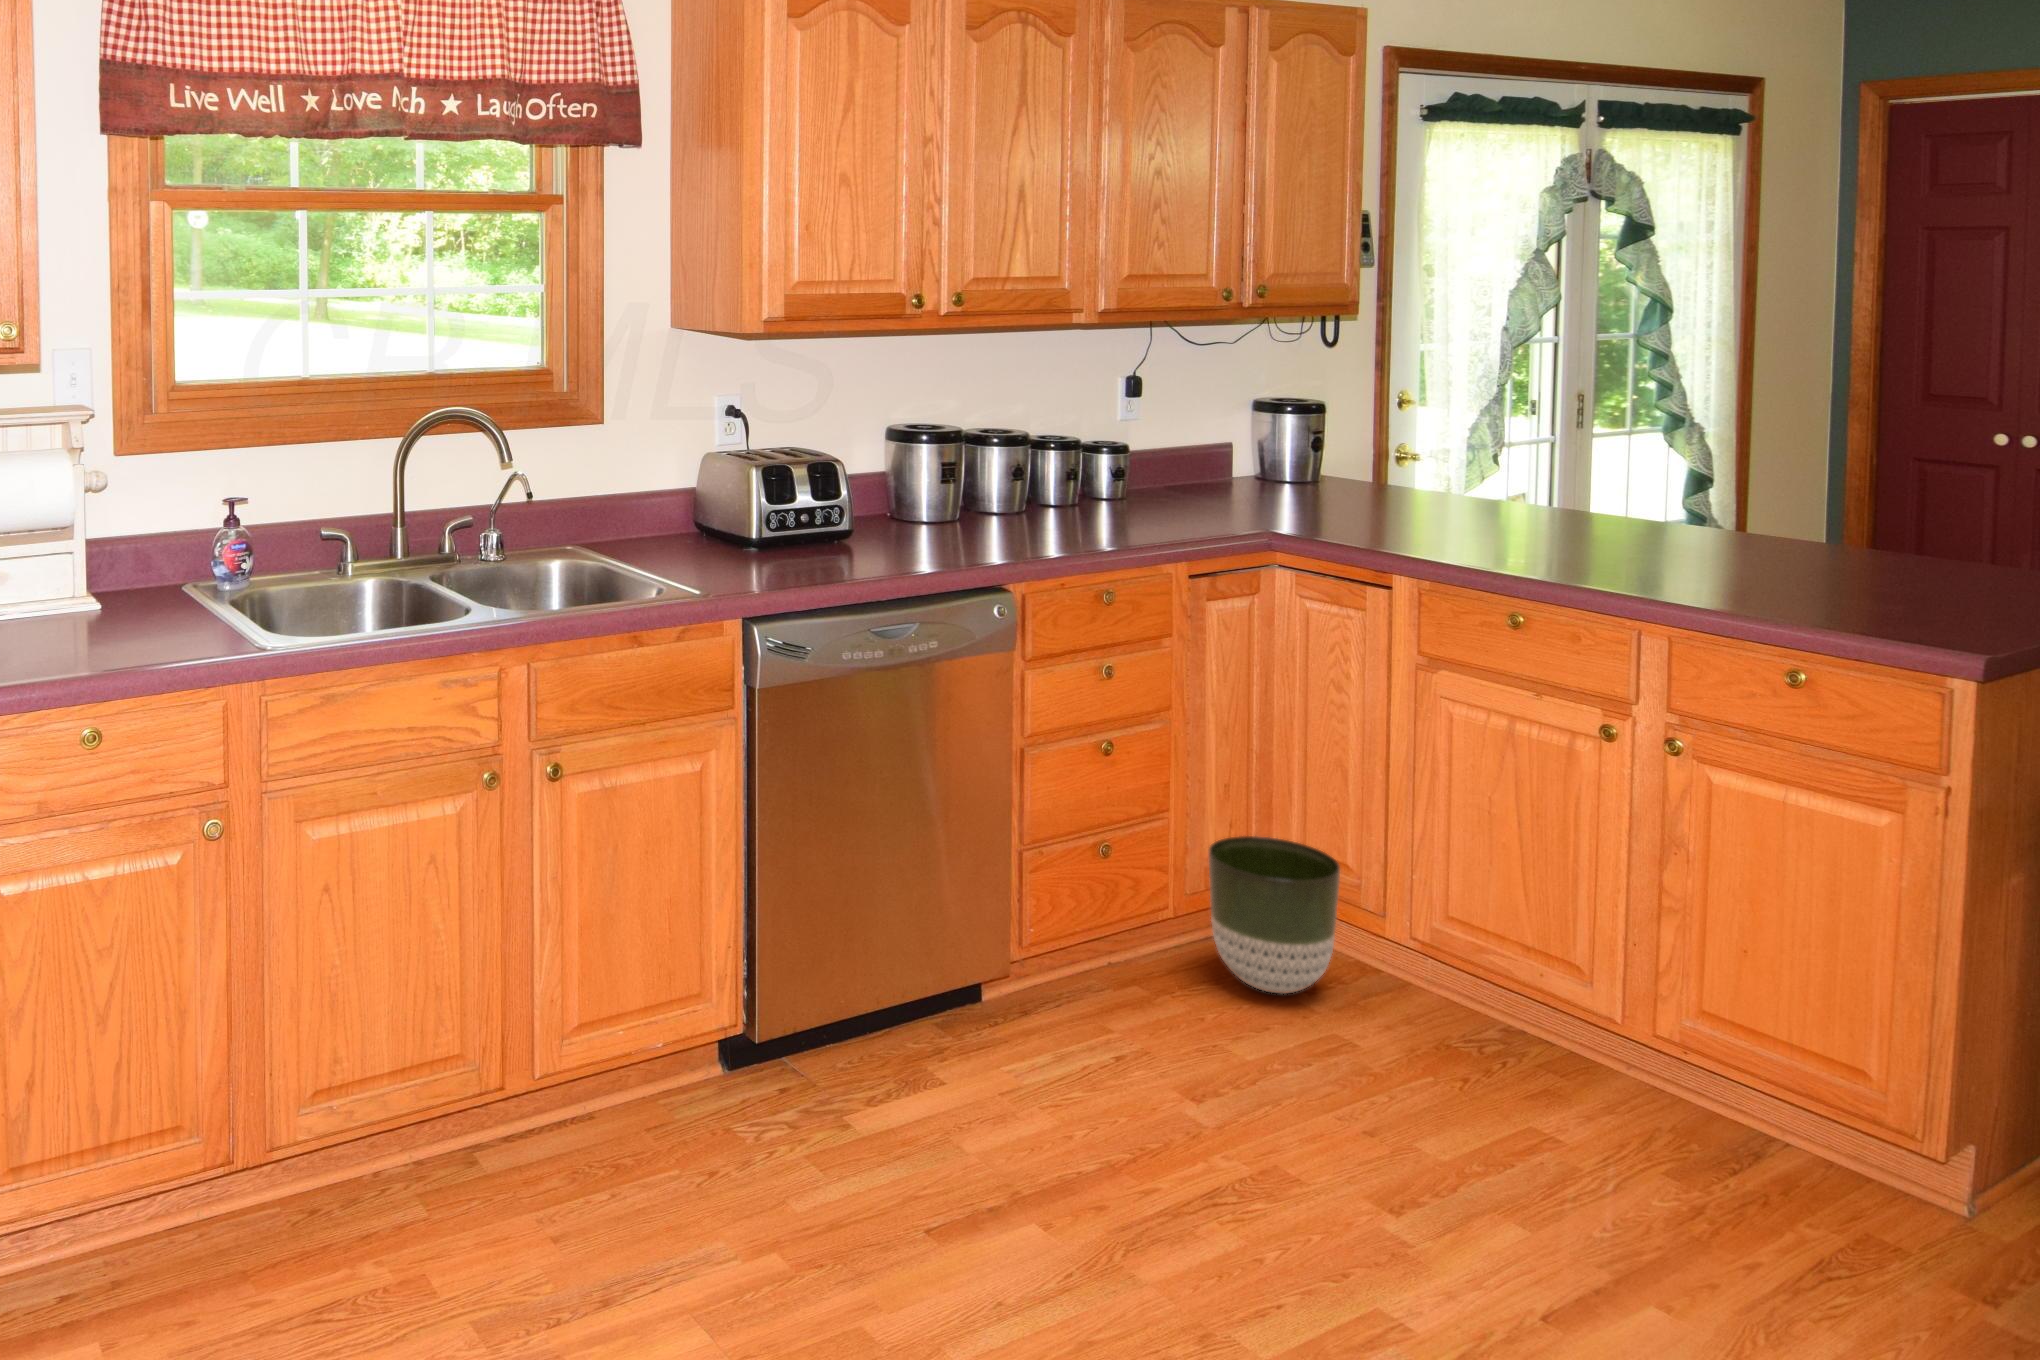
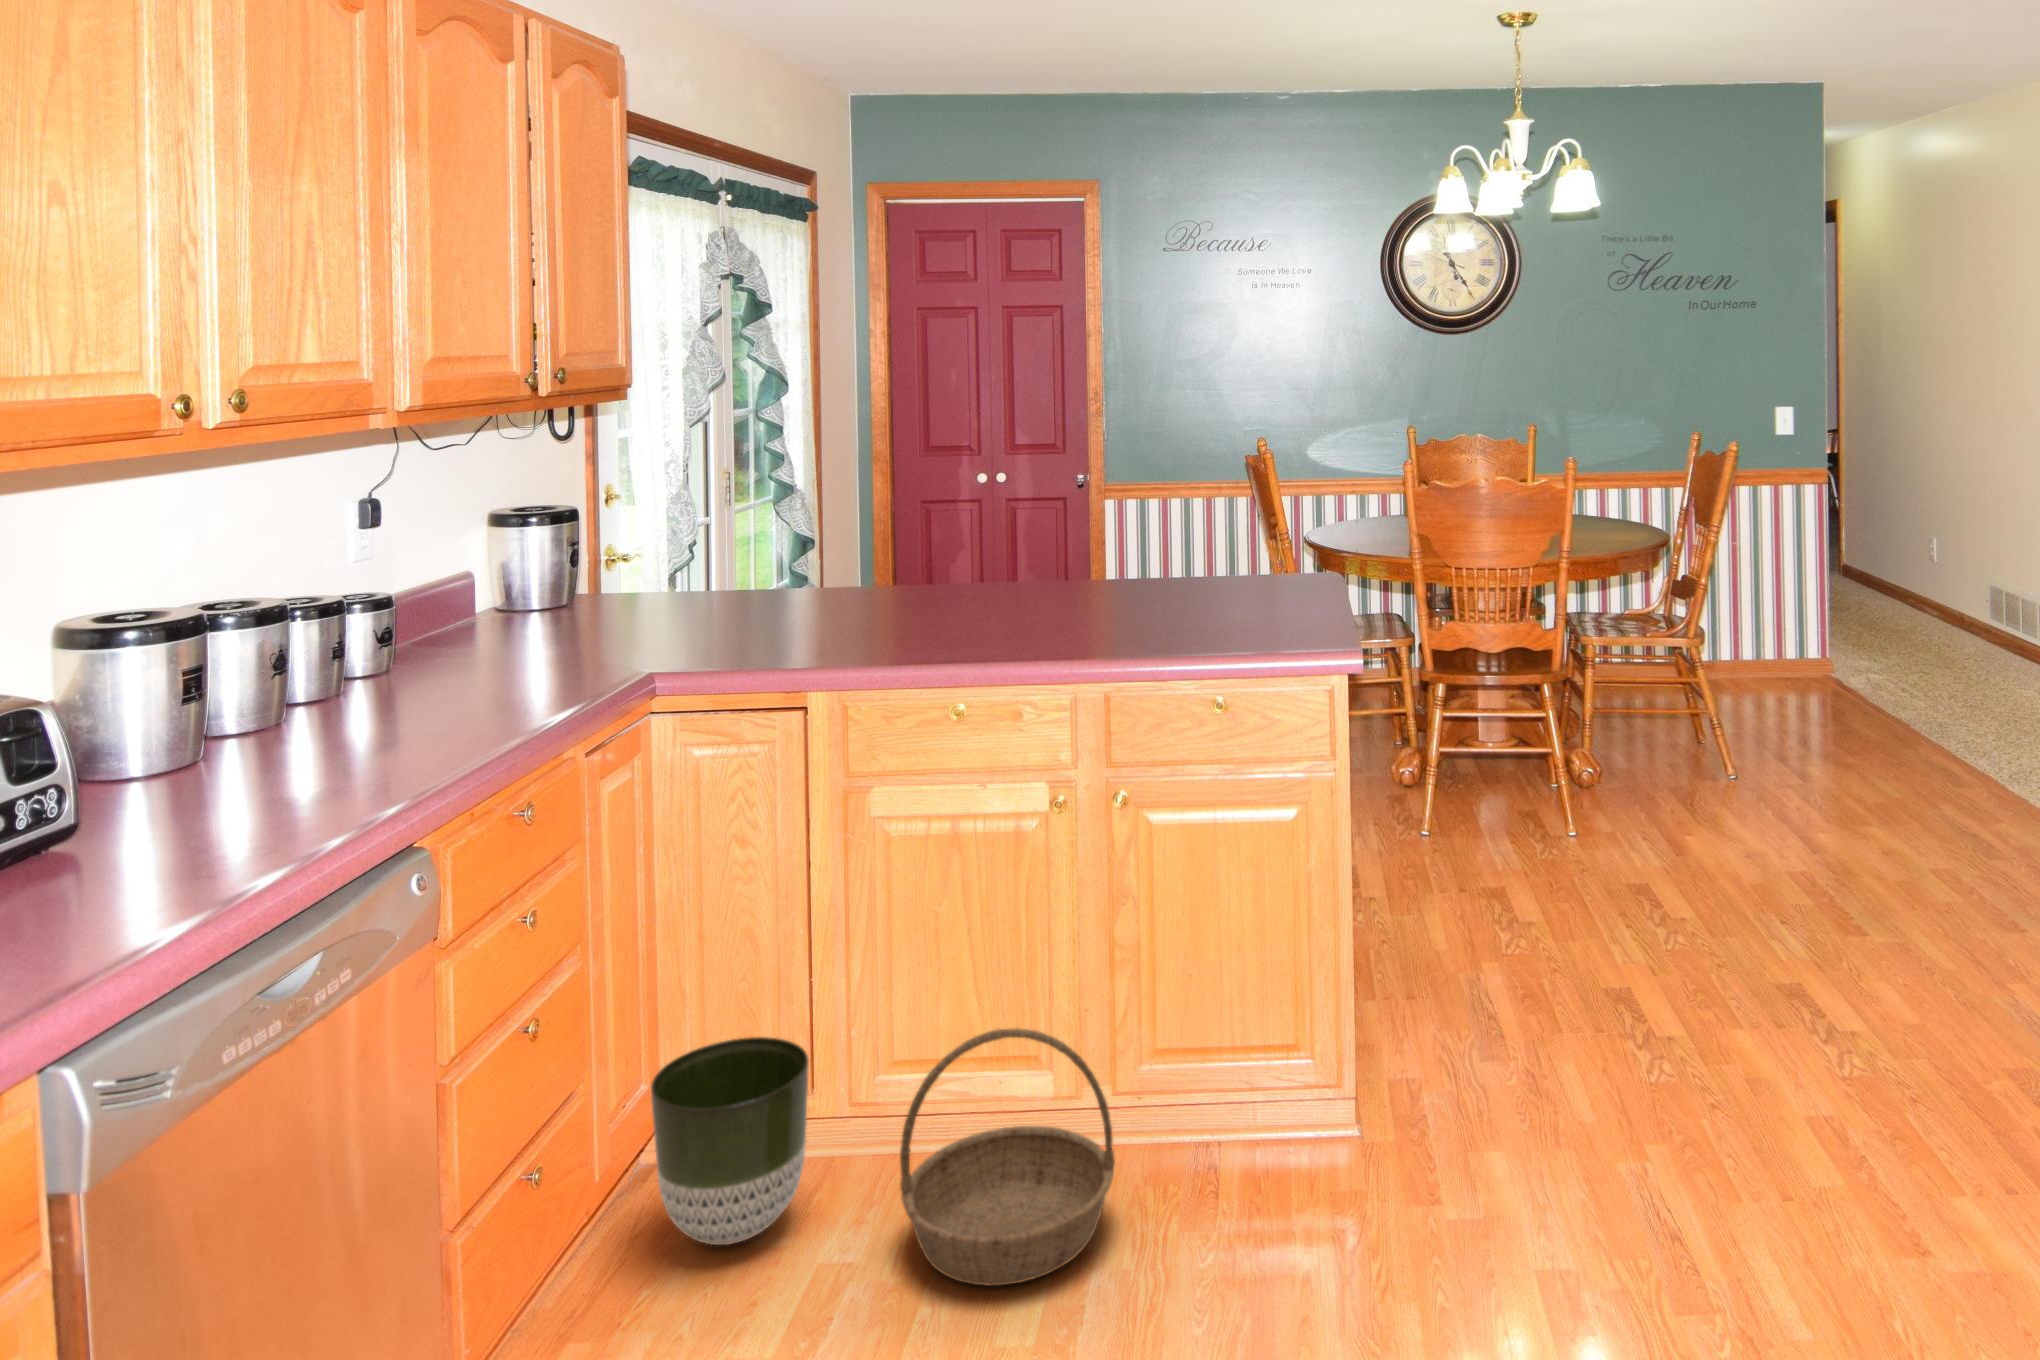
basket: none [1373,903,1595,1138] -> present [900,1028,1115,1286]

